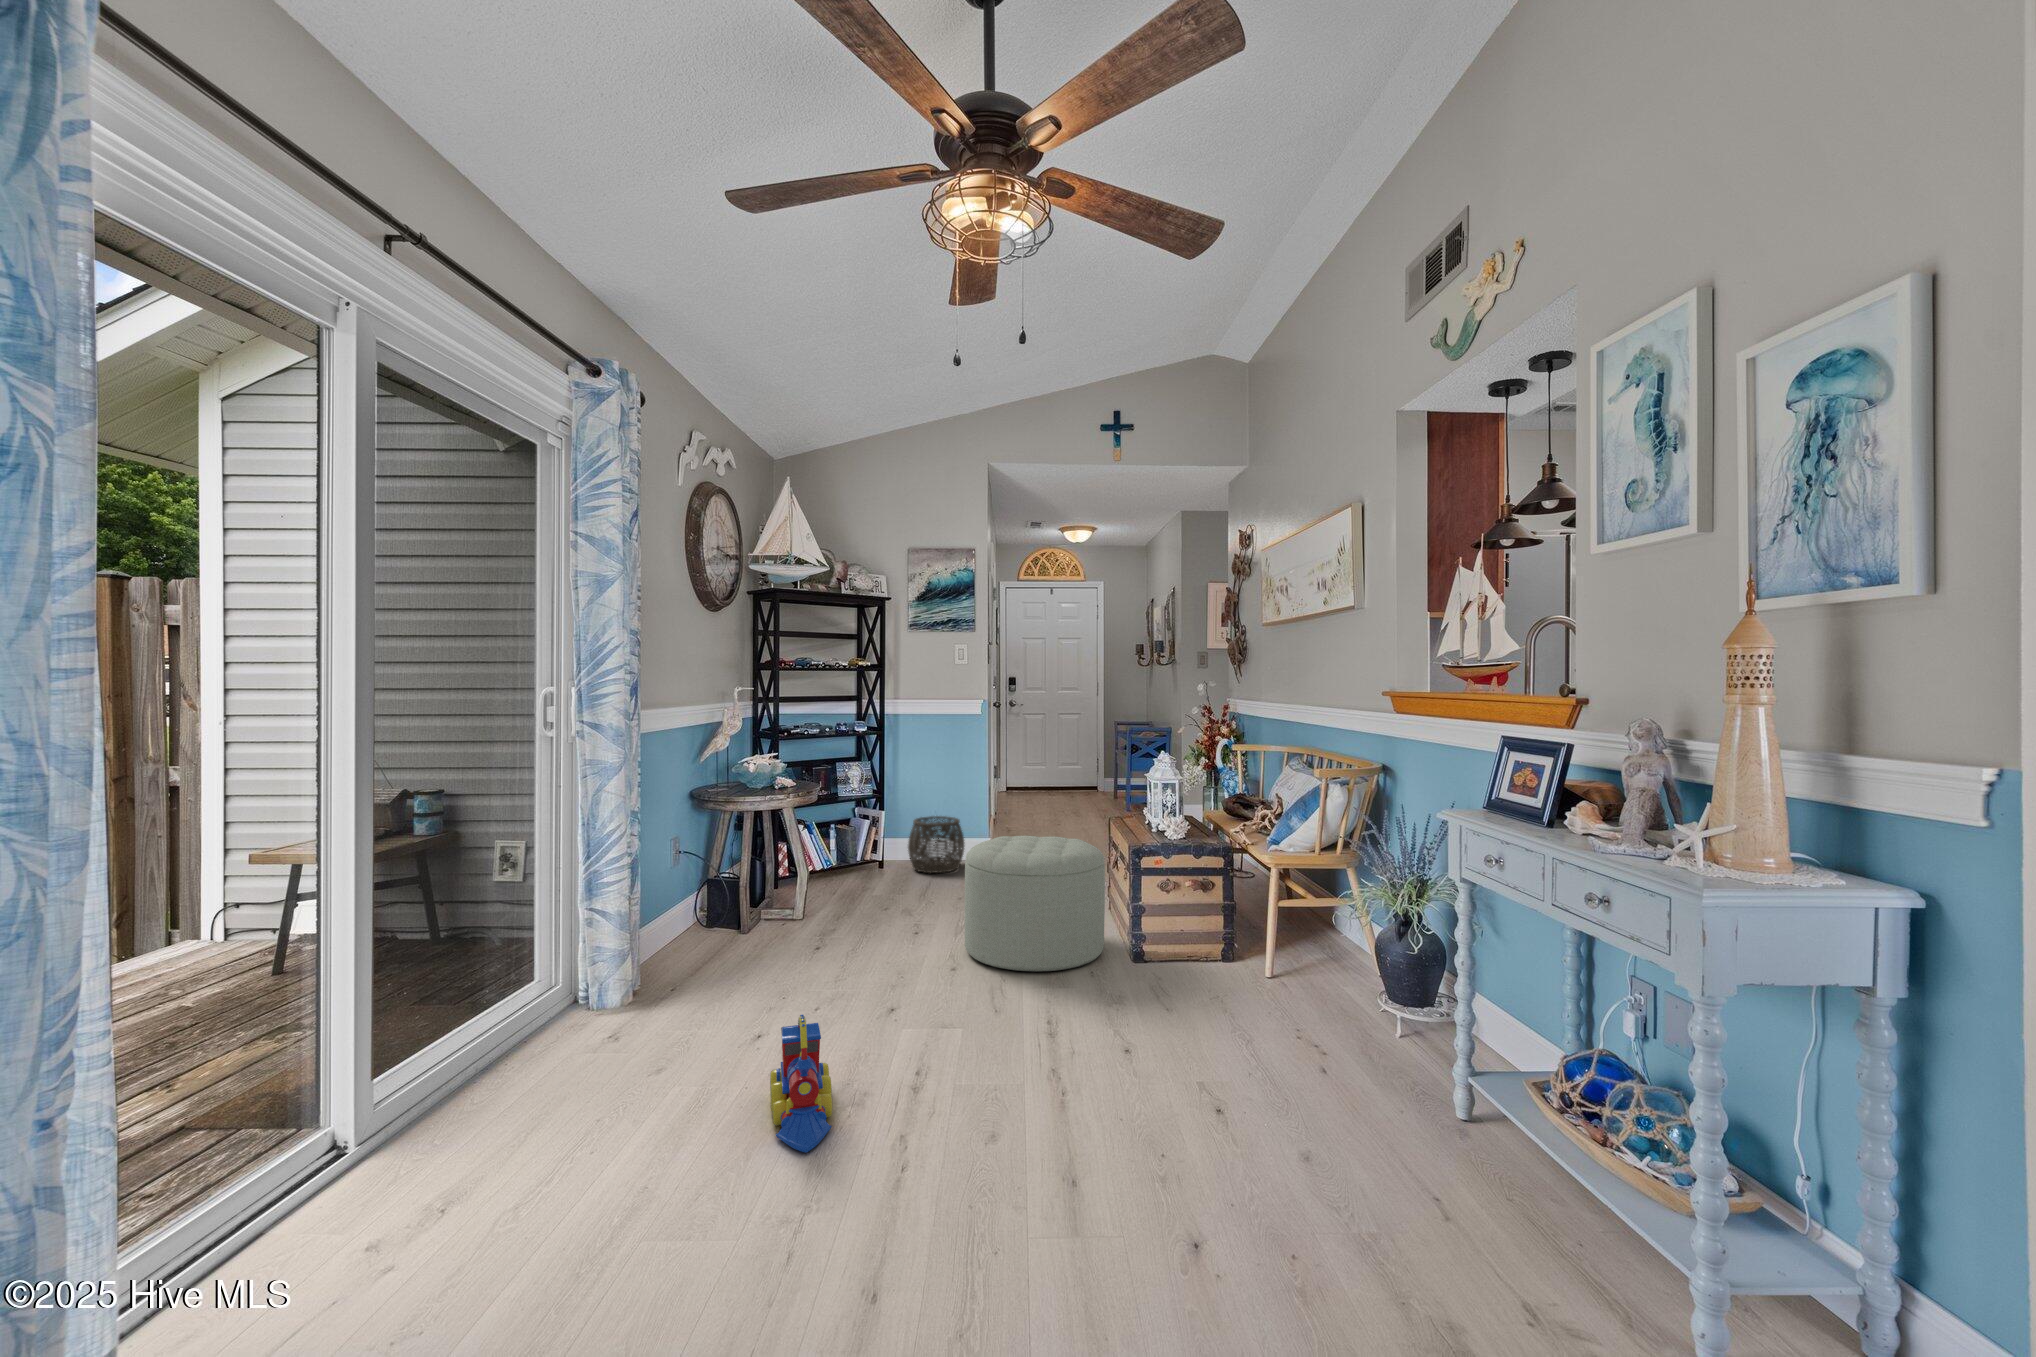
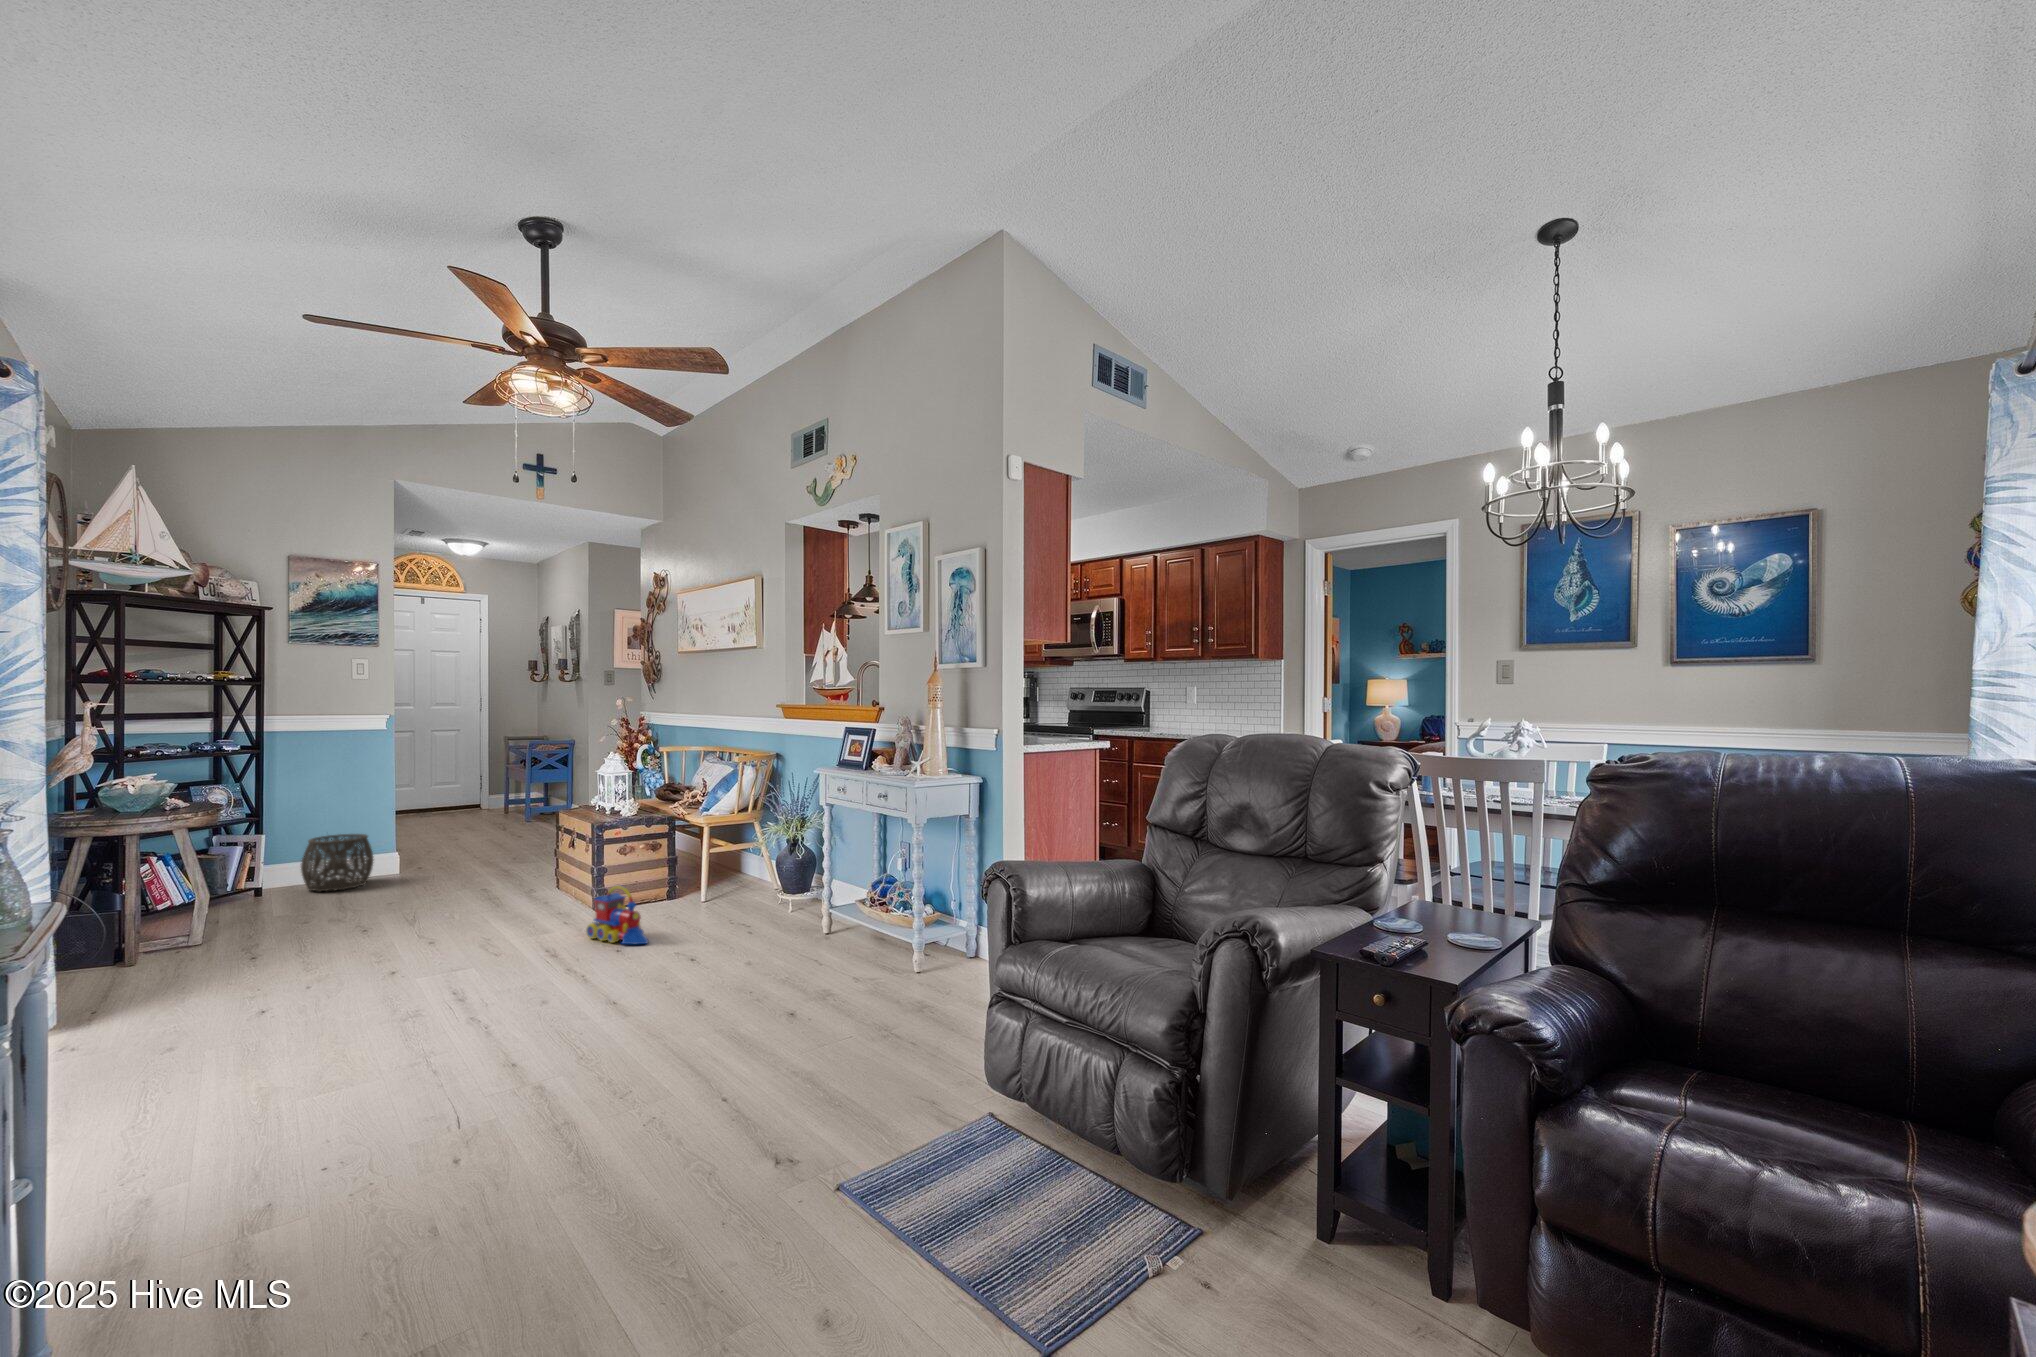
ottoman: present [965,836,1105,971] -> none [434,826,569,935]
toy train: present [770,1015,832,1153] -> present [586,885,648,944]

